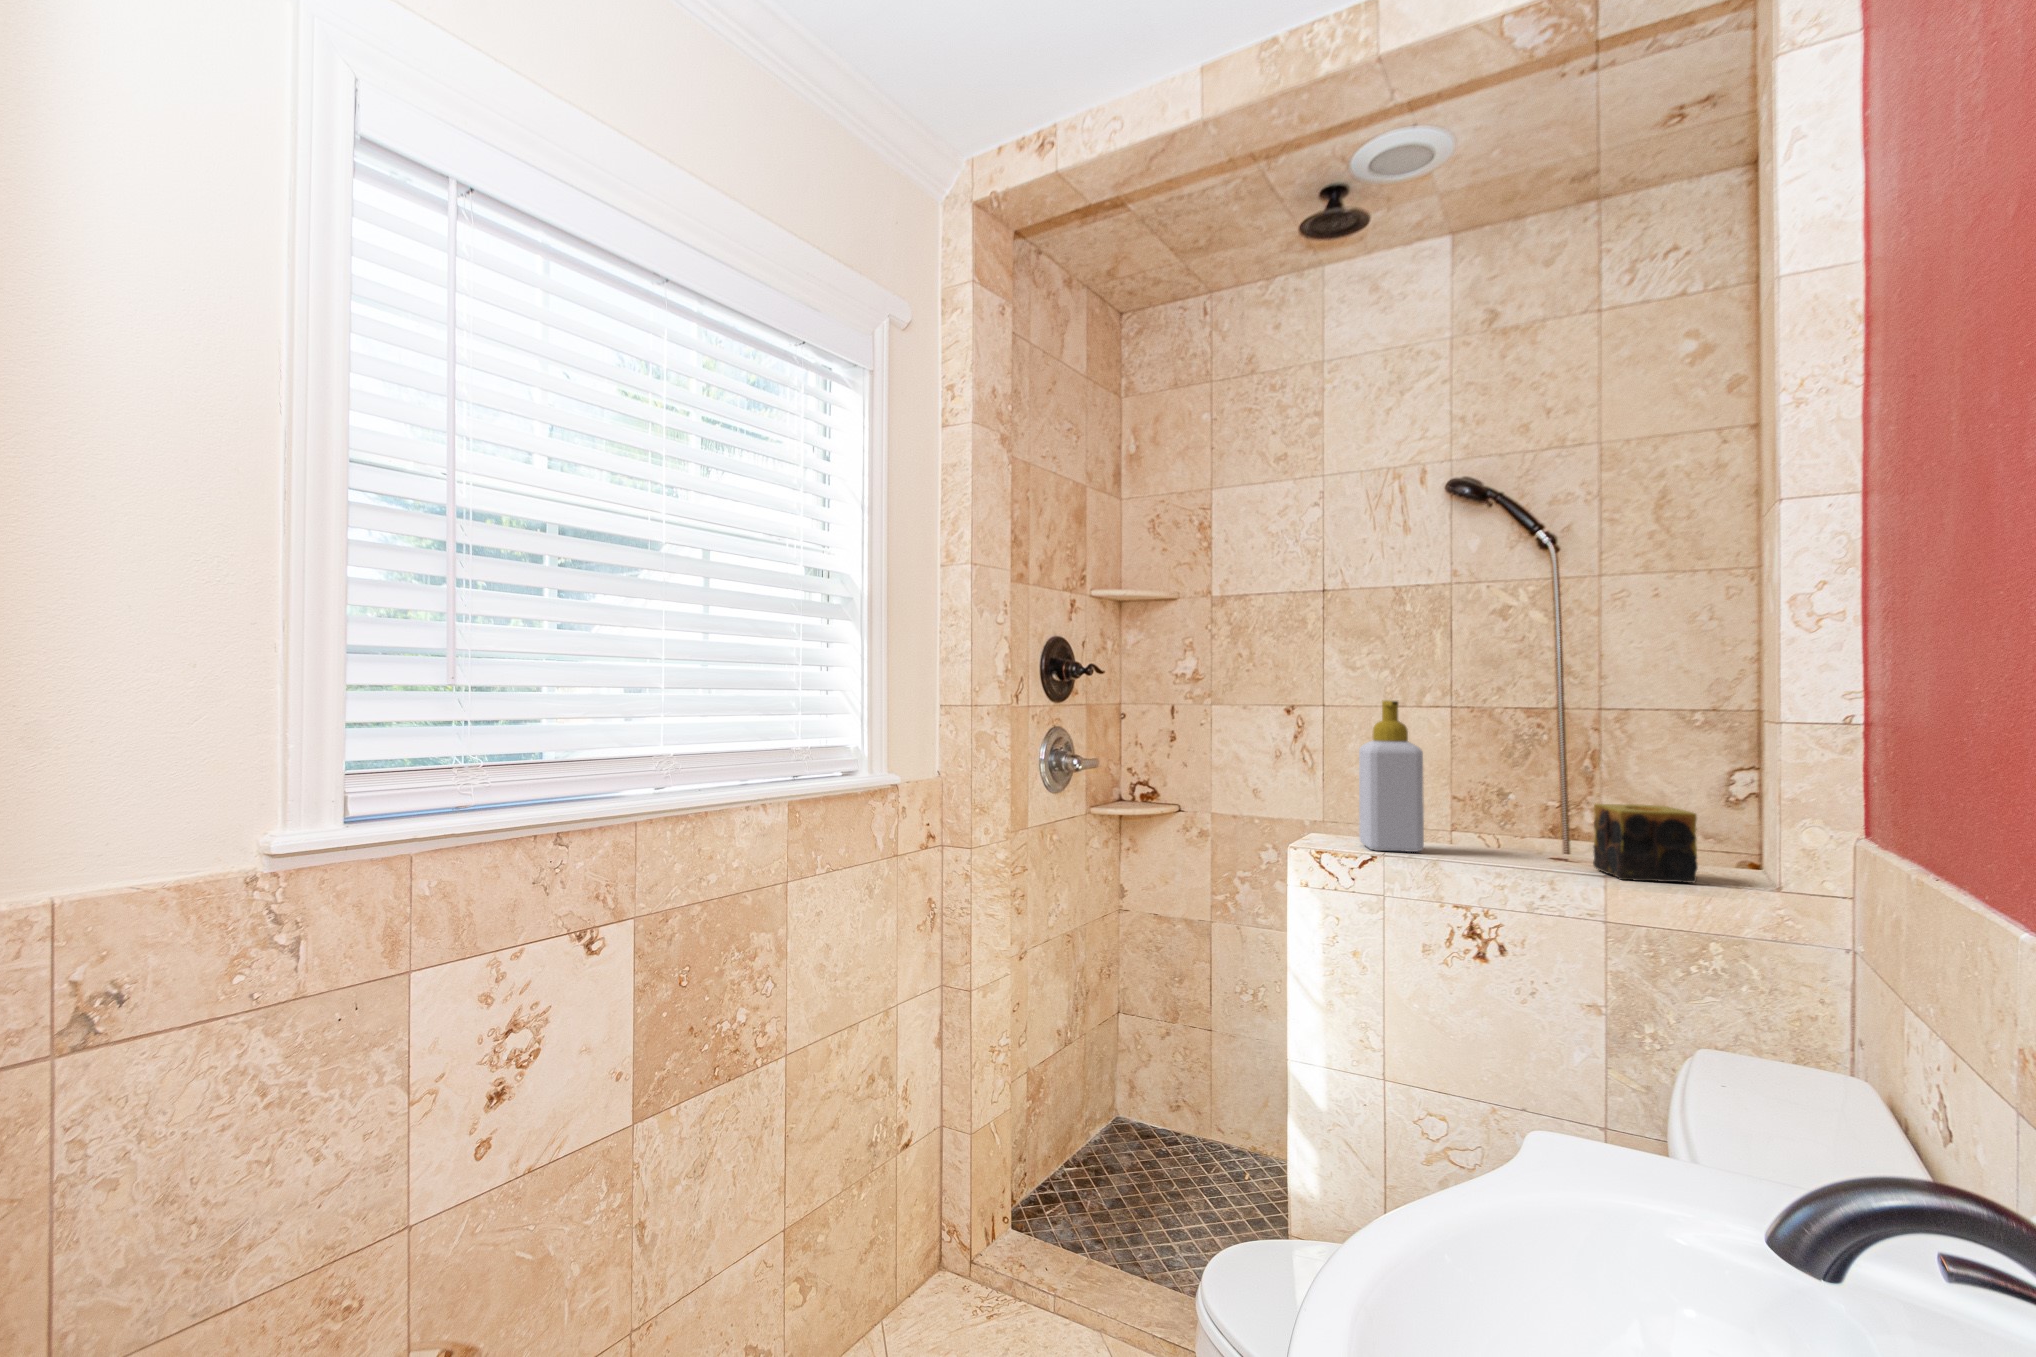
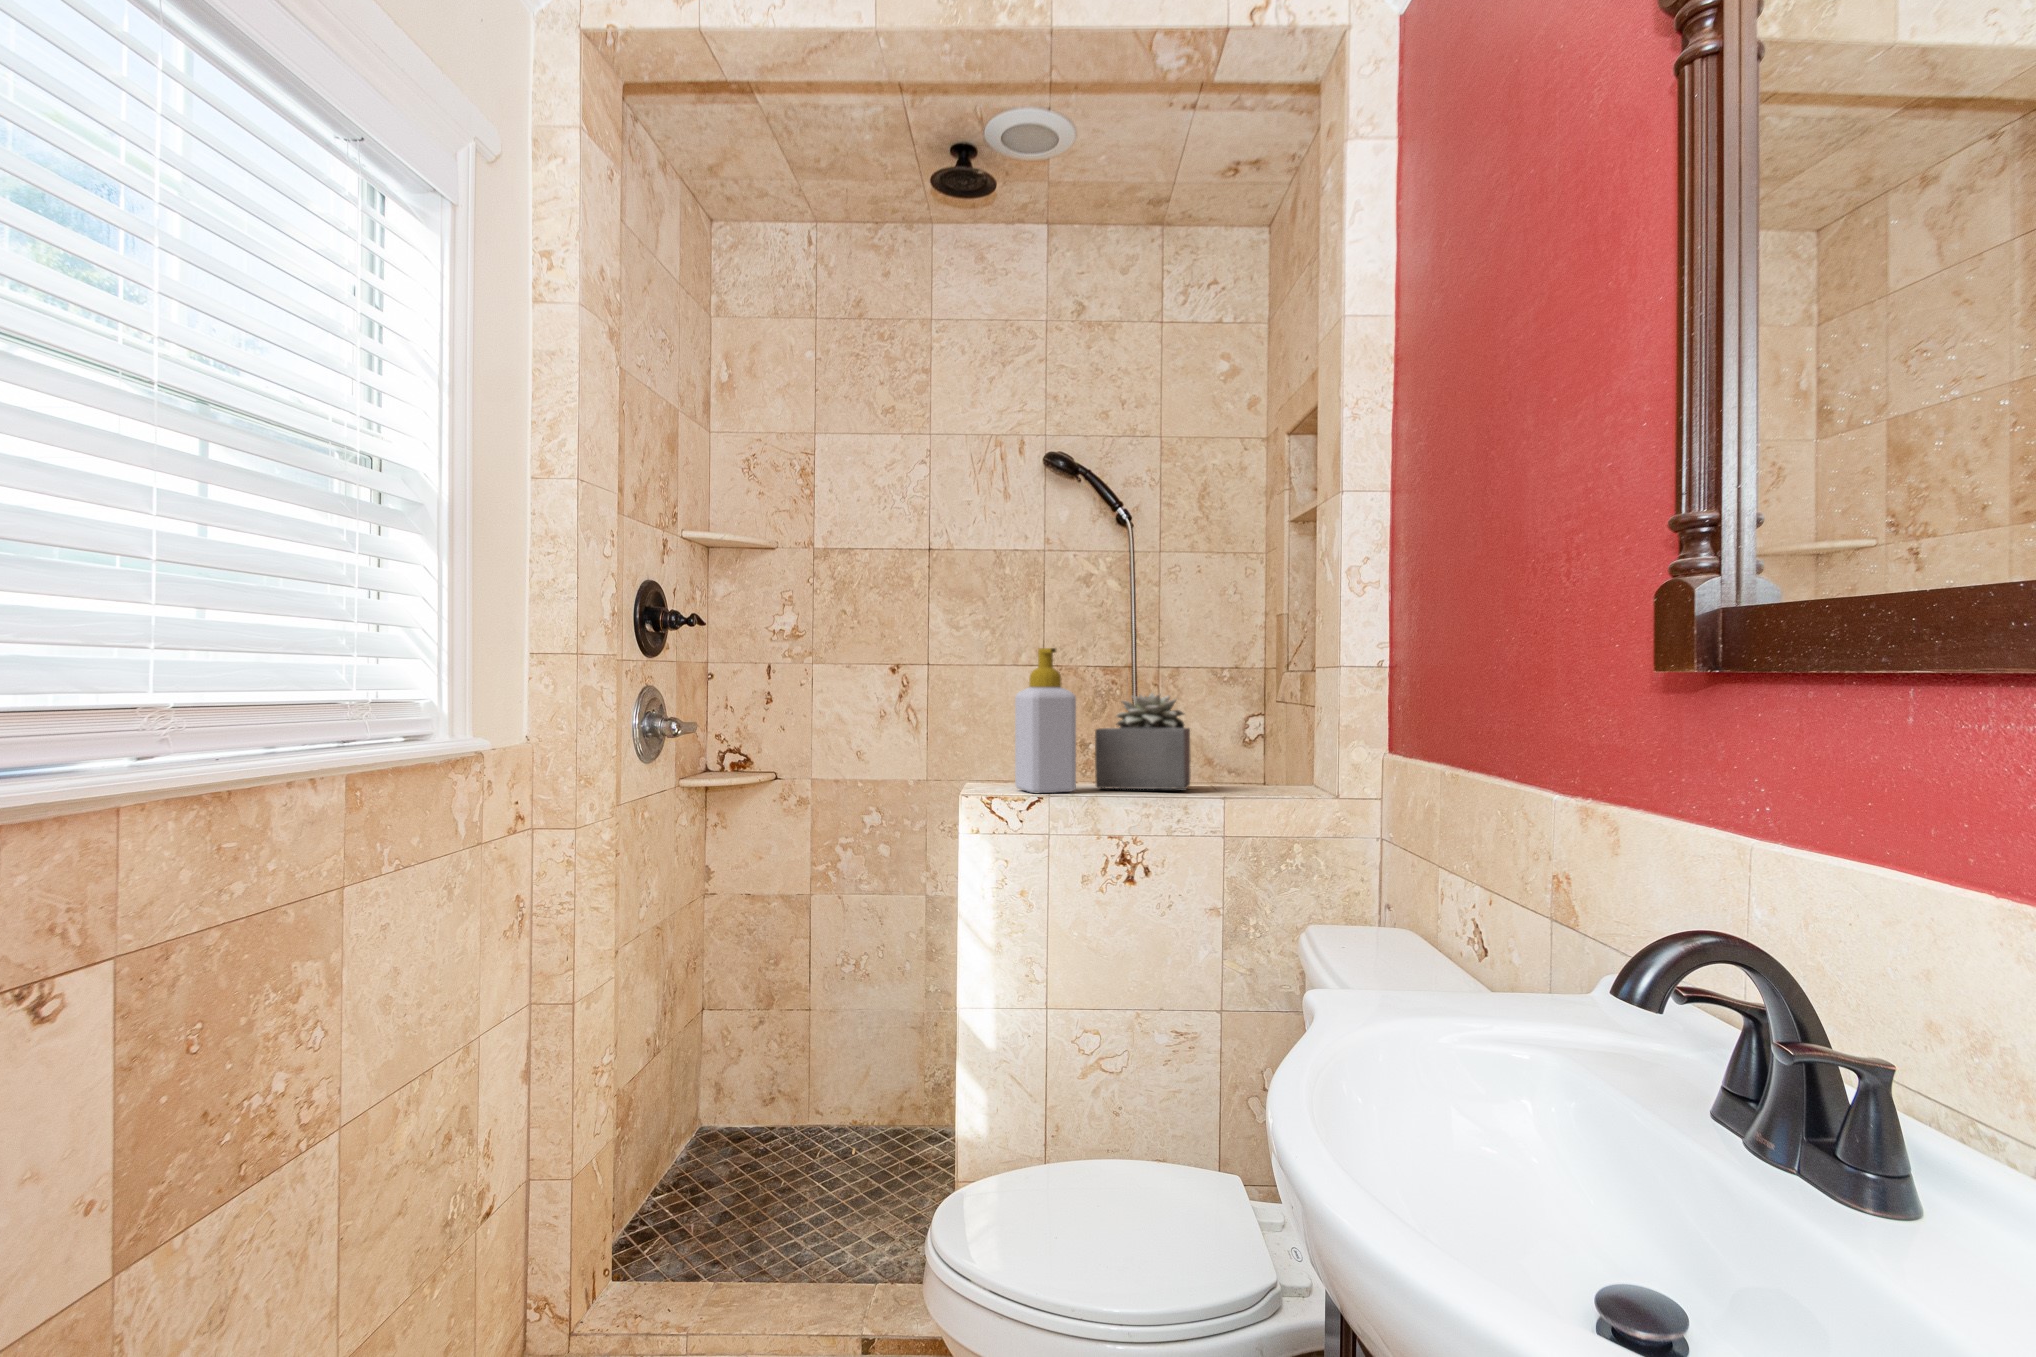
succulent plant: none [1454,747,1583,860] -> present [1095,693,1191,789]
candle: present [1593,804,1698,883] -> none [1212,737,1292,800]

